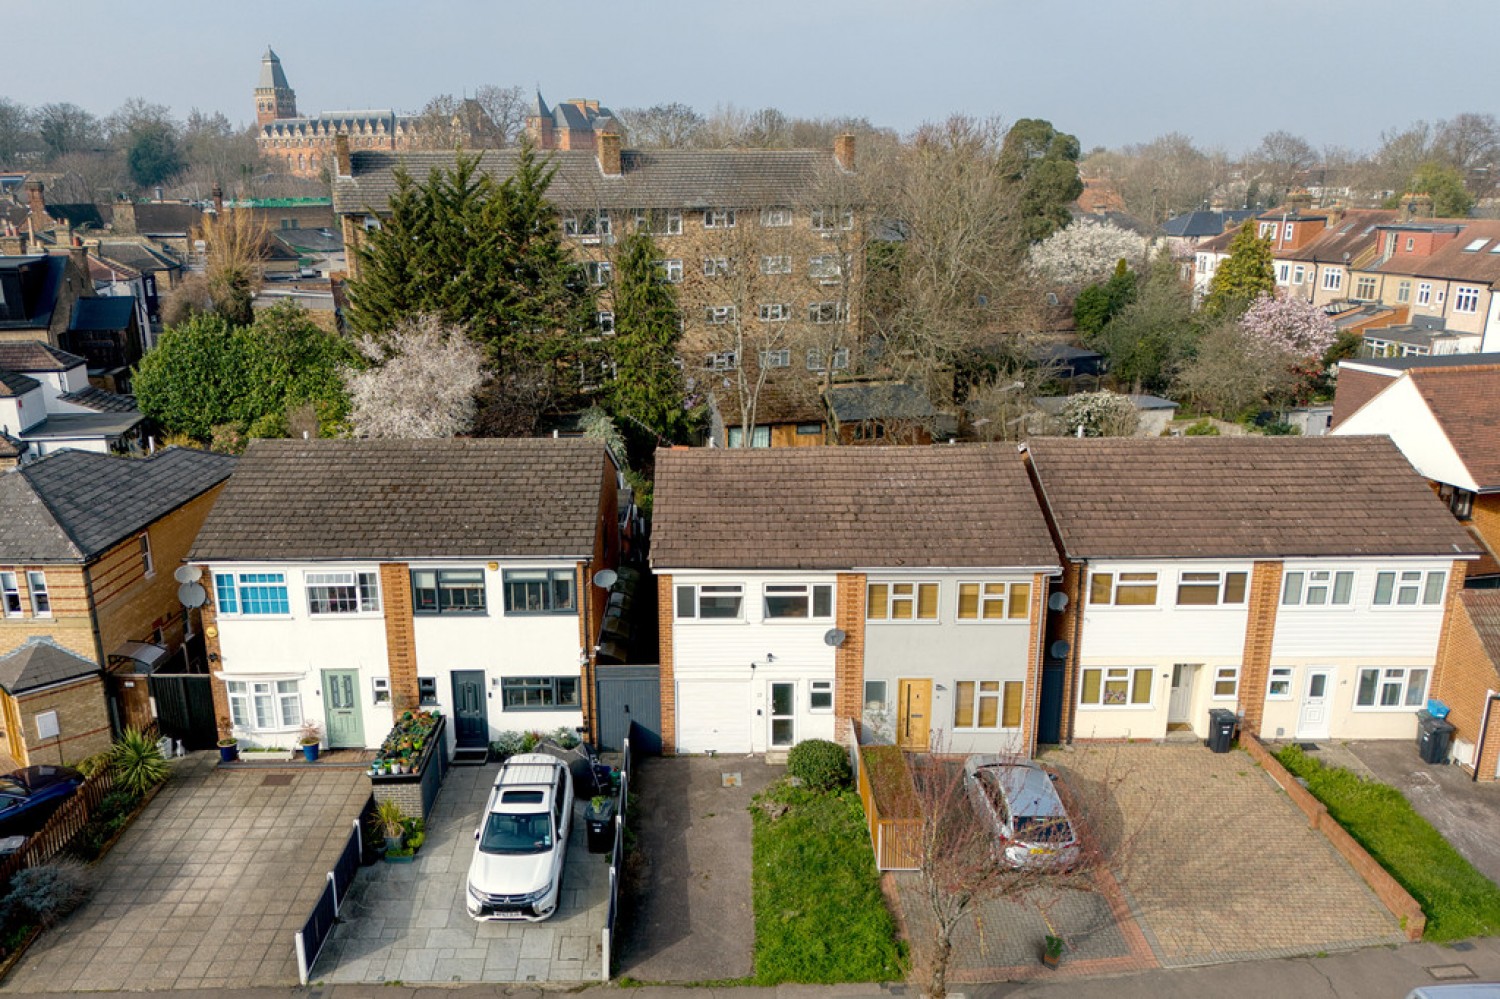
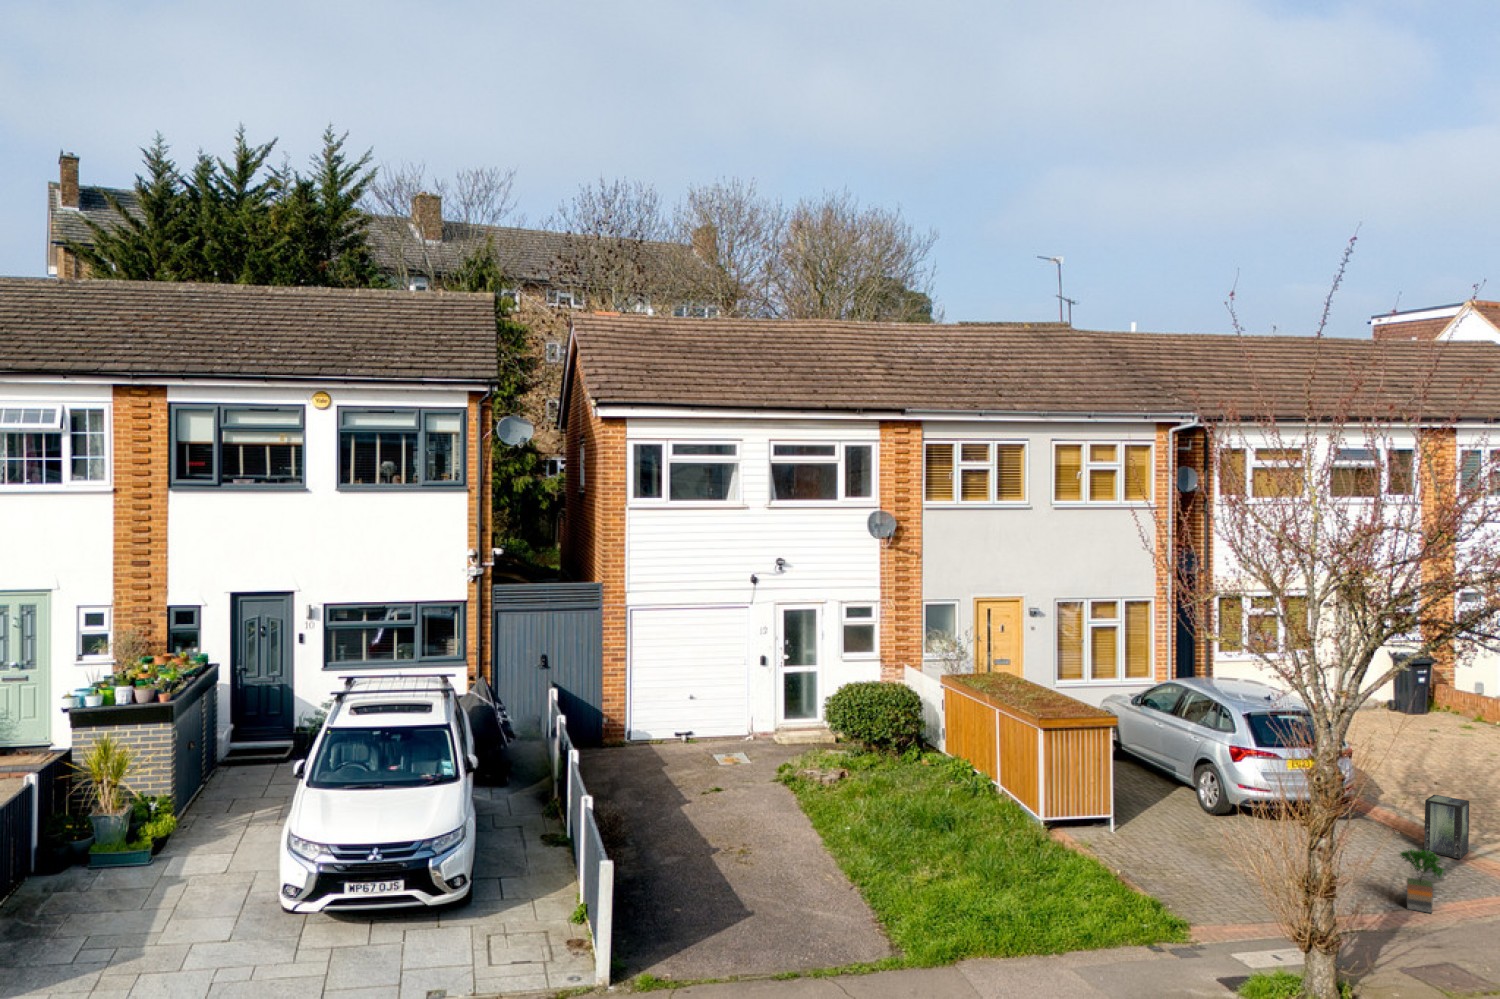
storage box: none [1095,882,1125,924] -> present [1424,795,1469,859]

